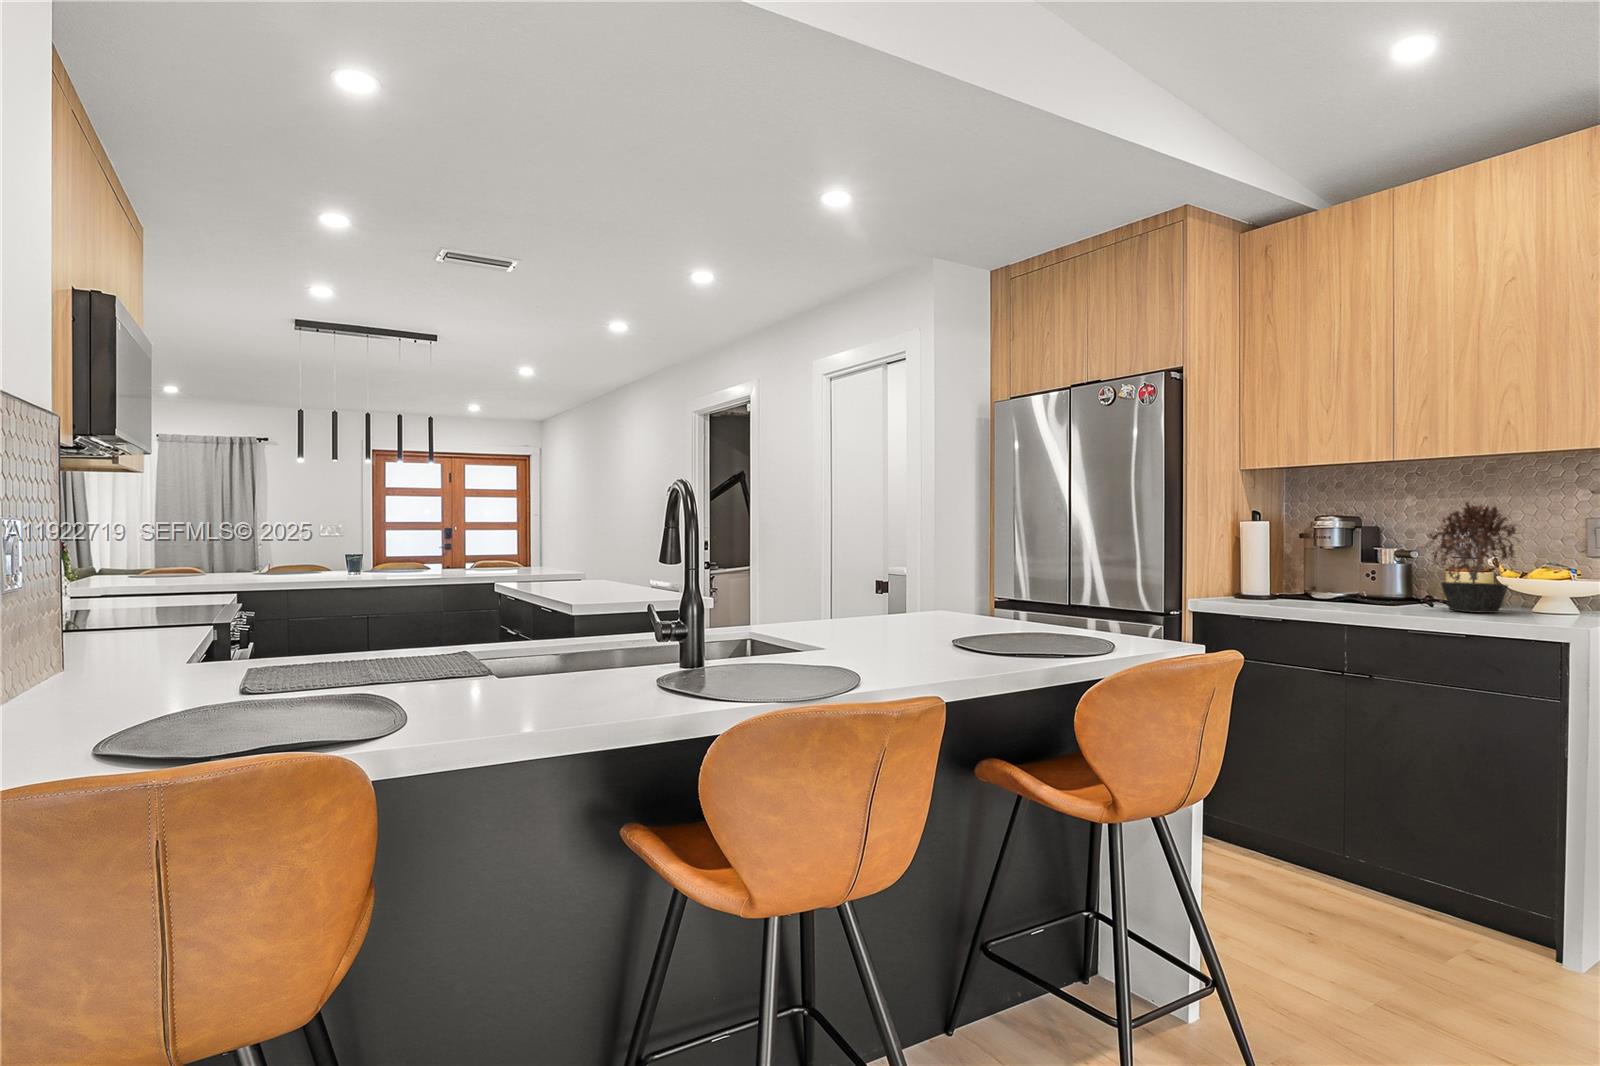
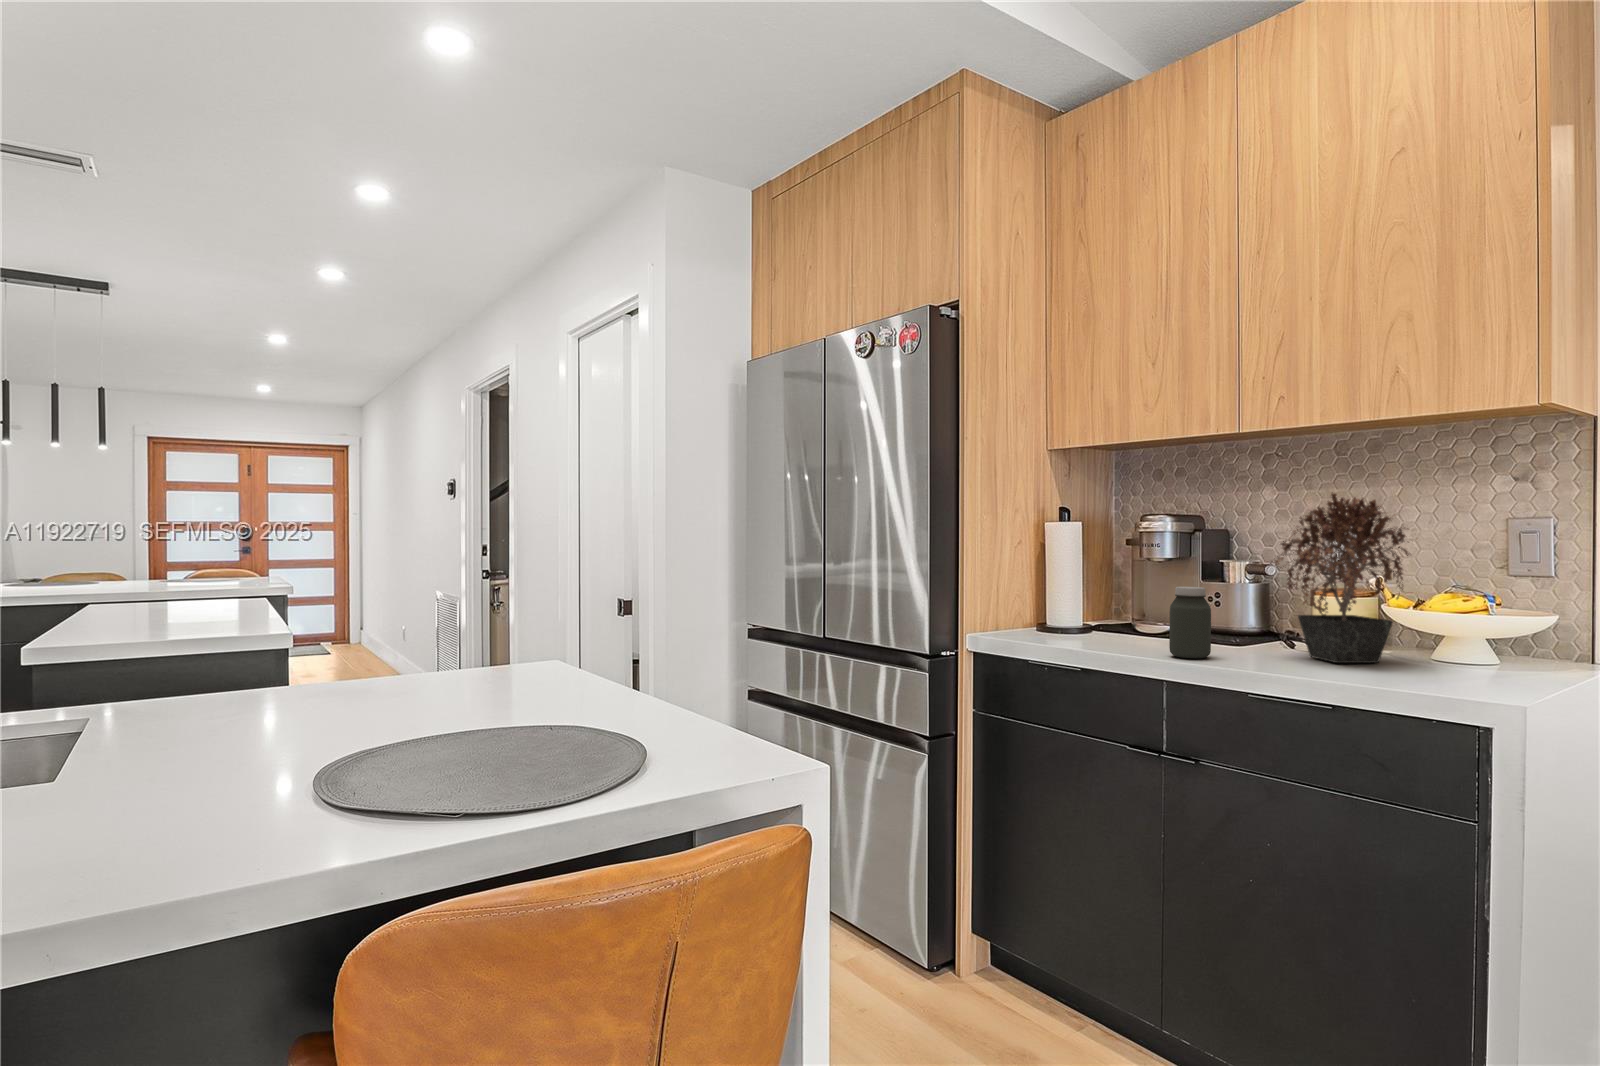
jar: none [1351,564,1381,610] -> present [1169,587,1211,658]

